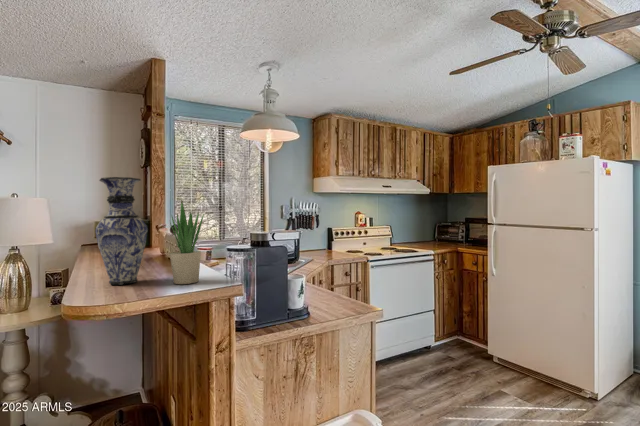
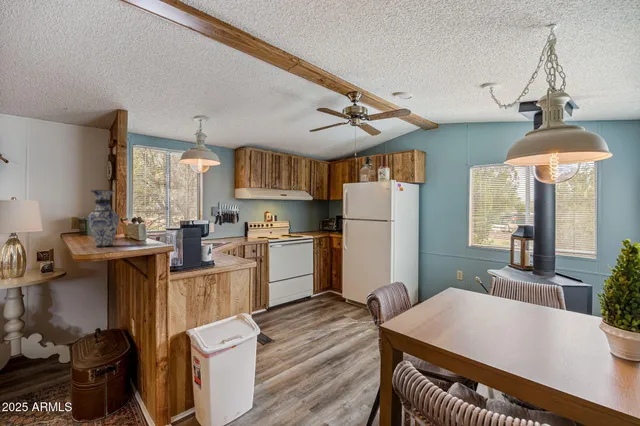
potted plant: present [170,200,204,284] -> none [132,202,153,246]

